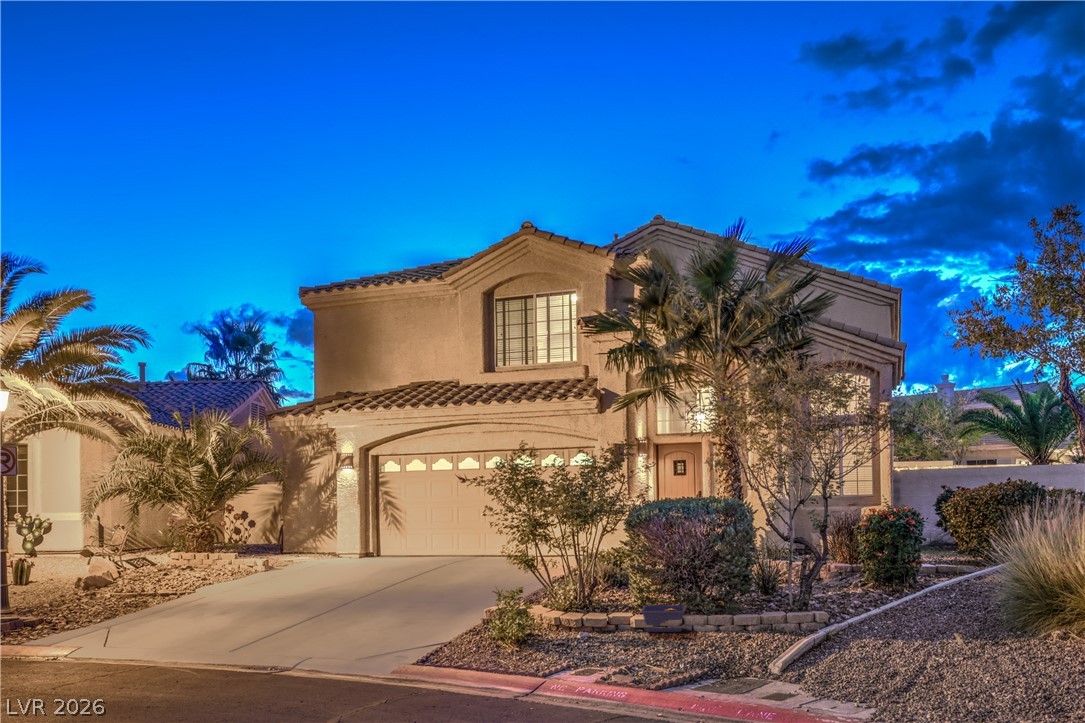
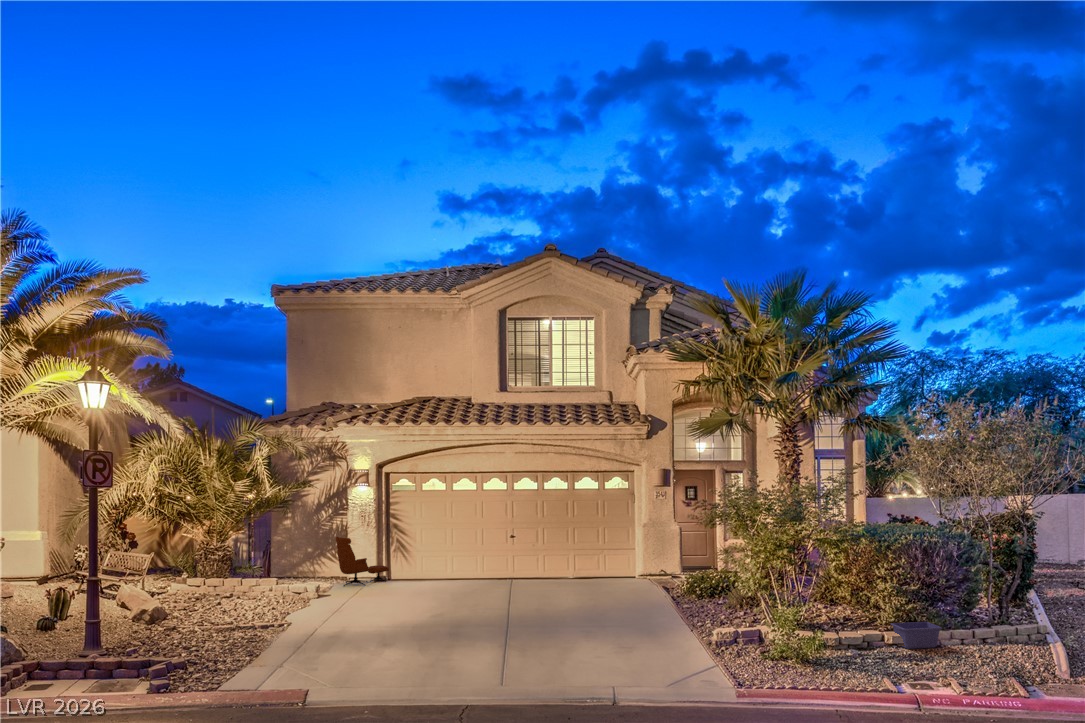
lounge chair: none [313,515,370,560] -> present [336,537,389,586]

